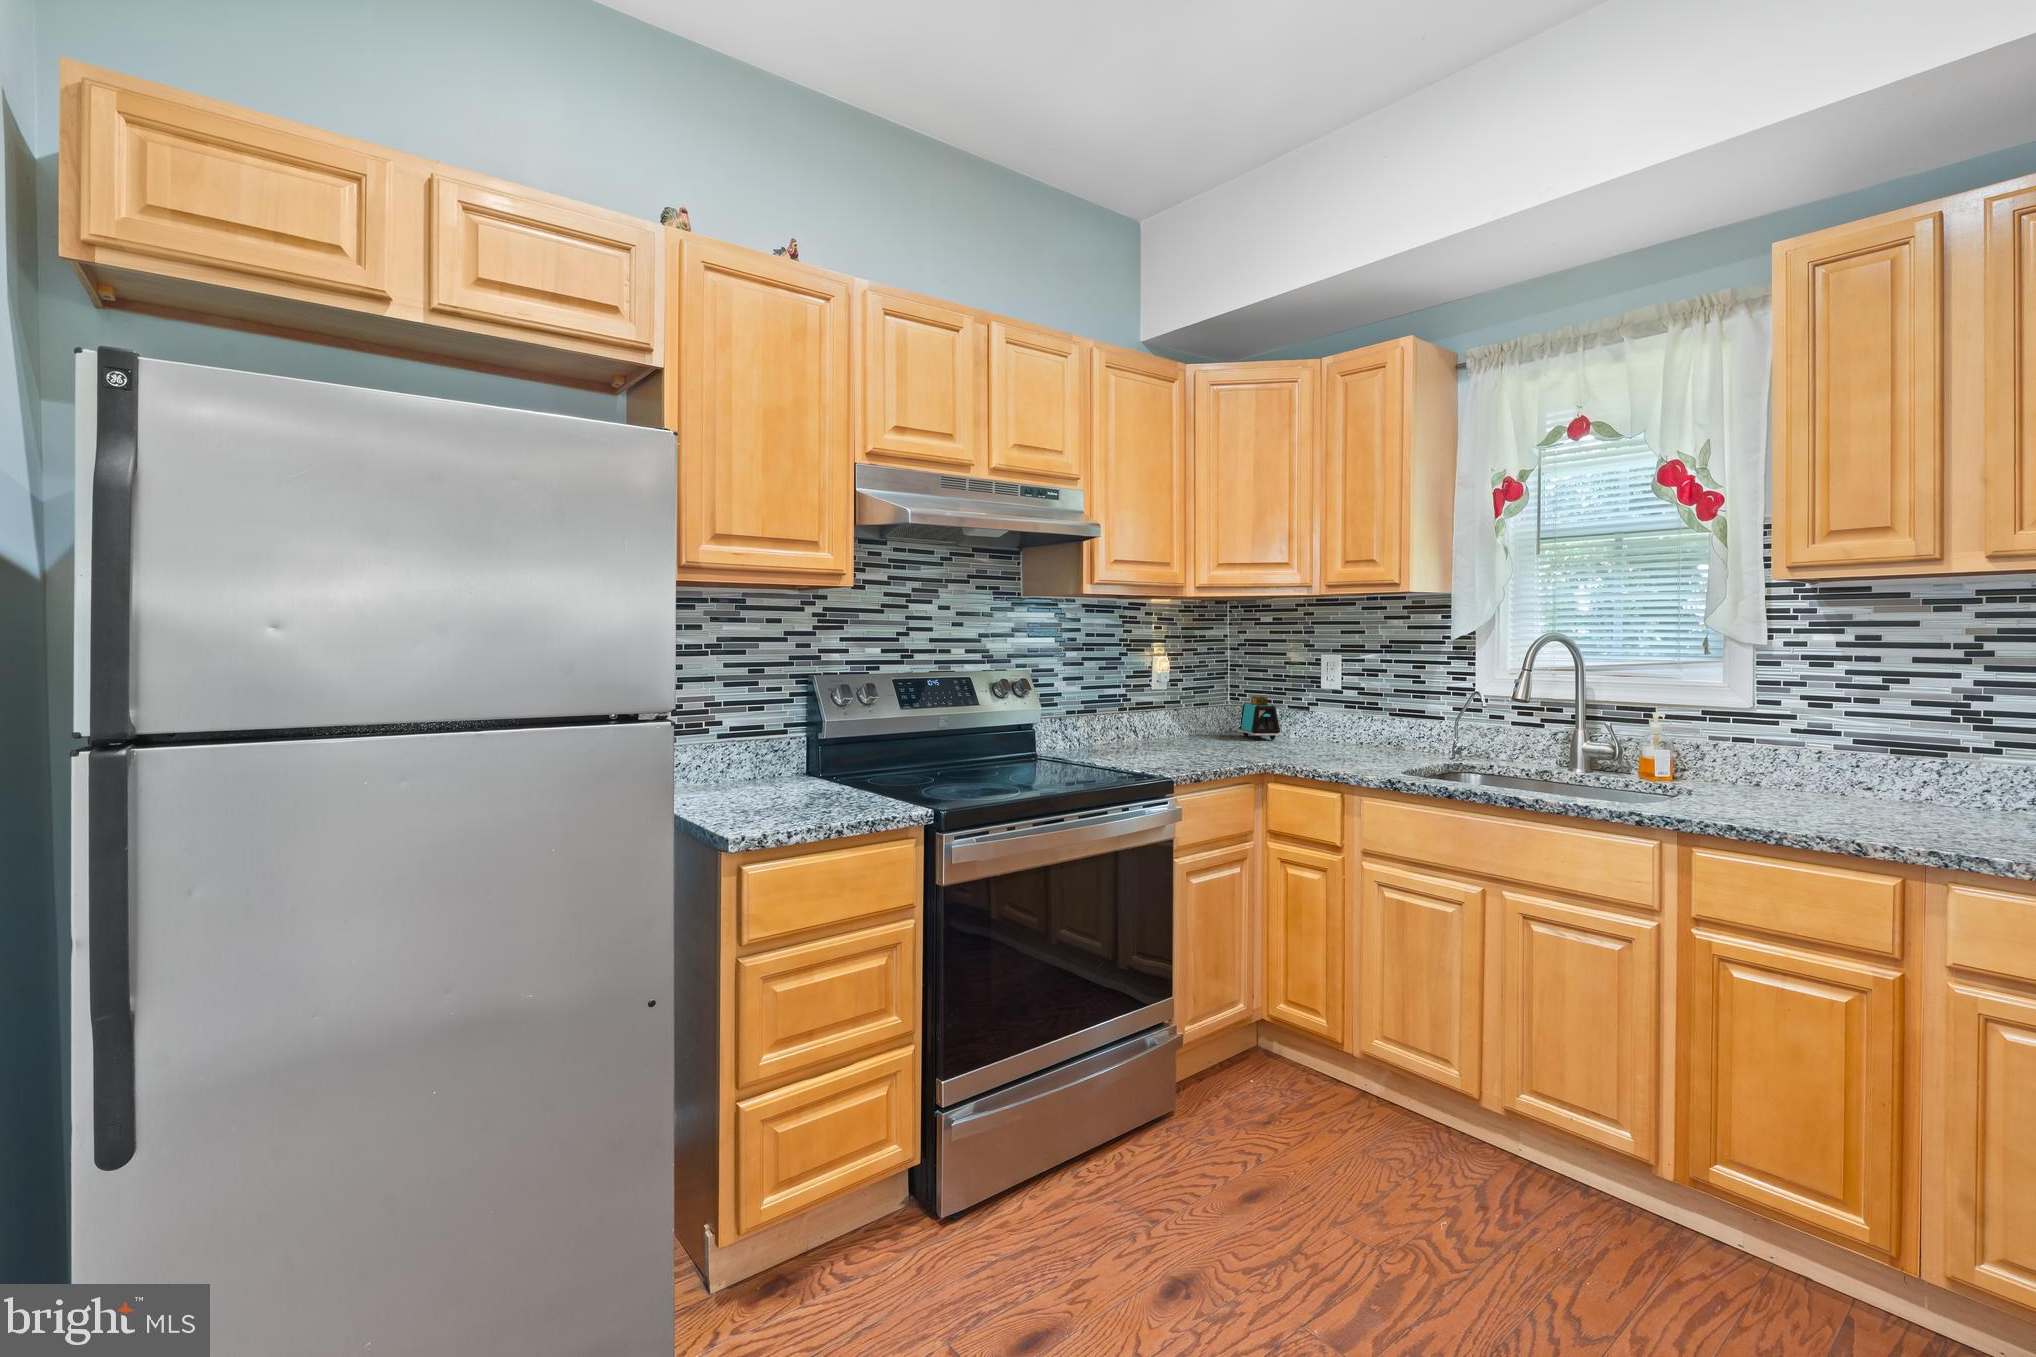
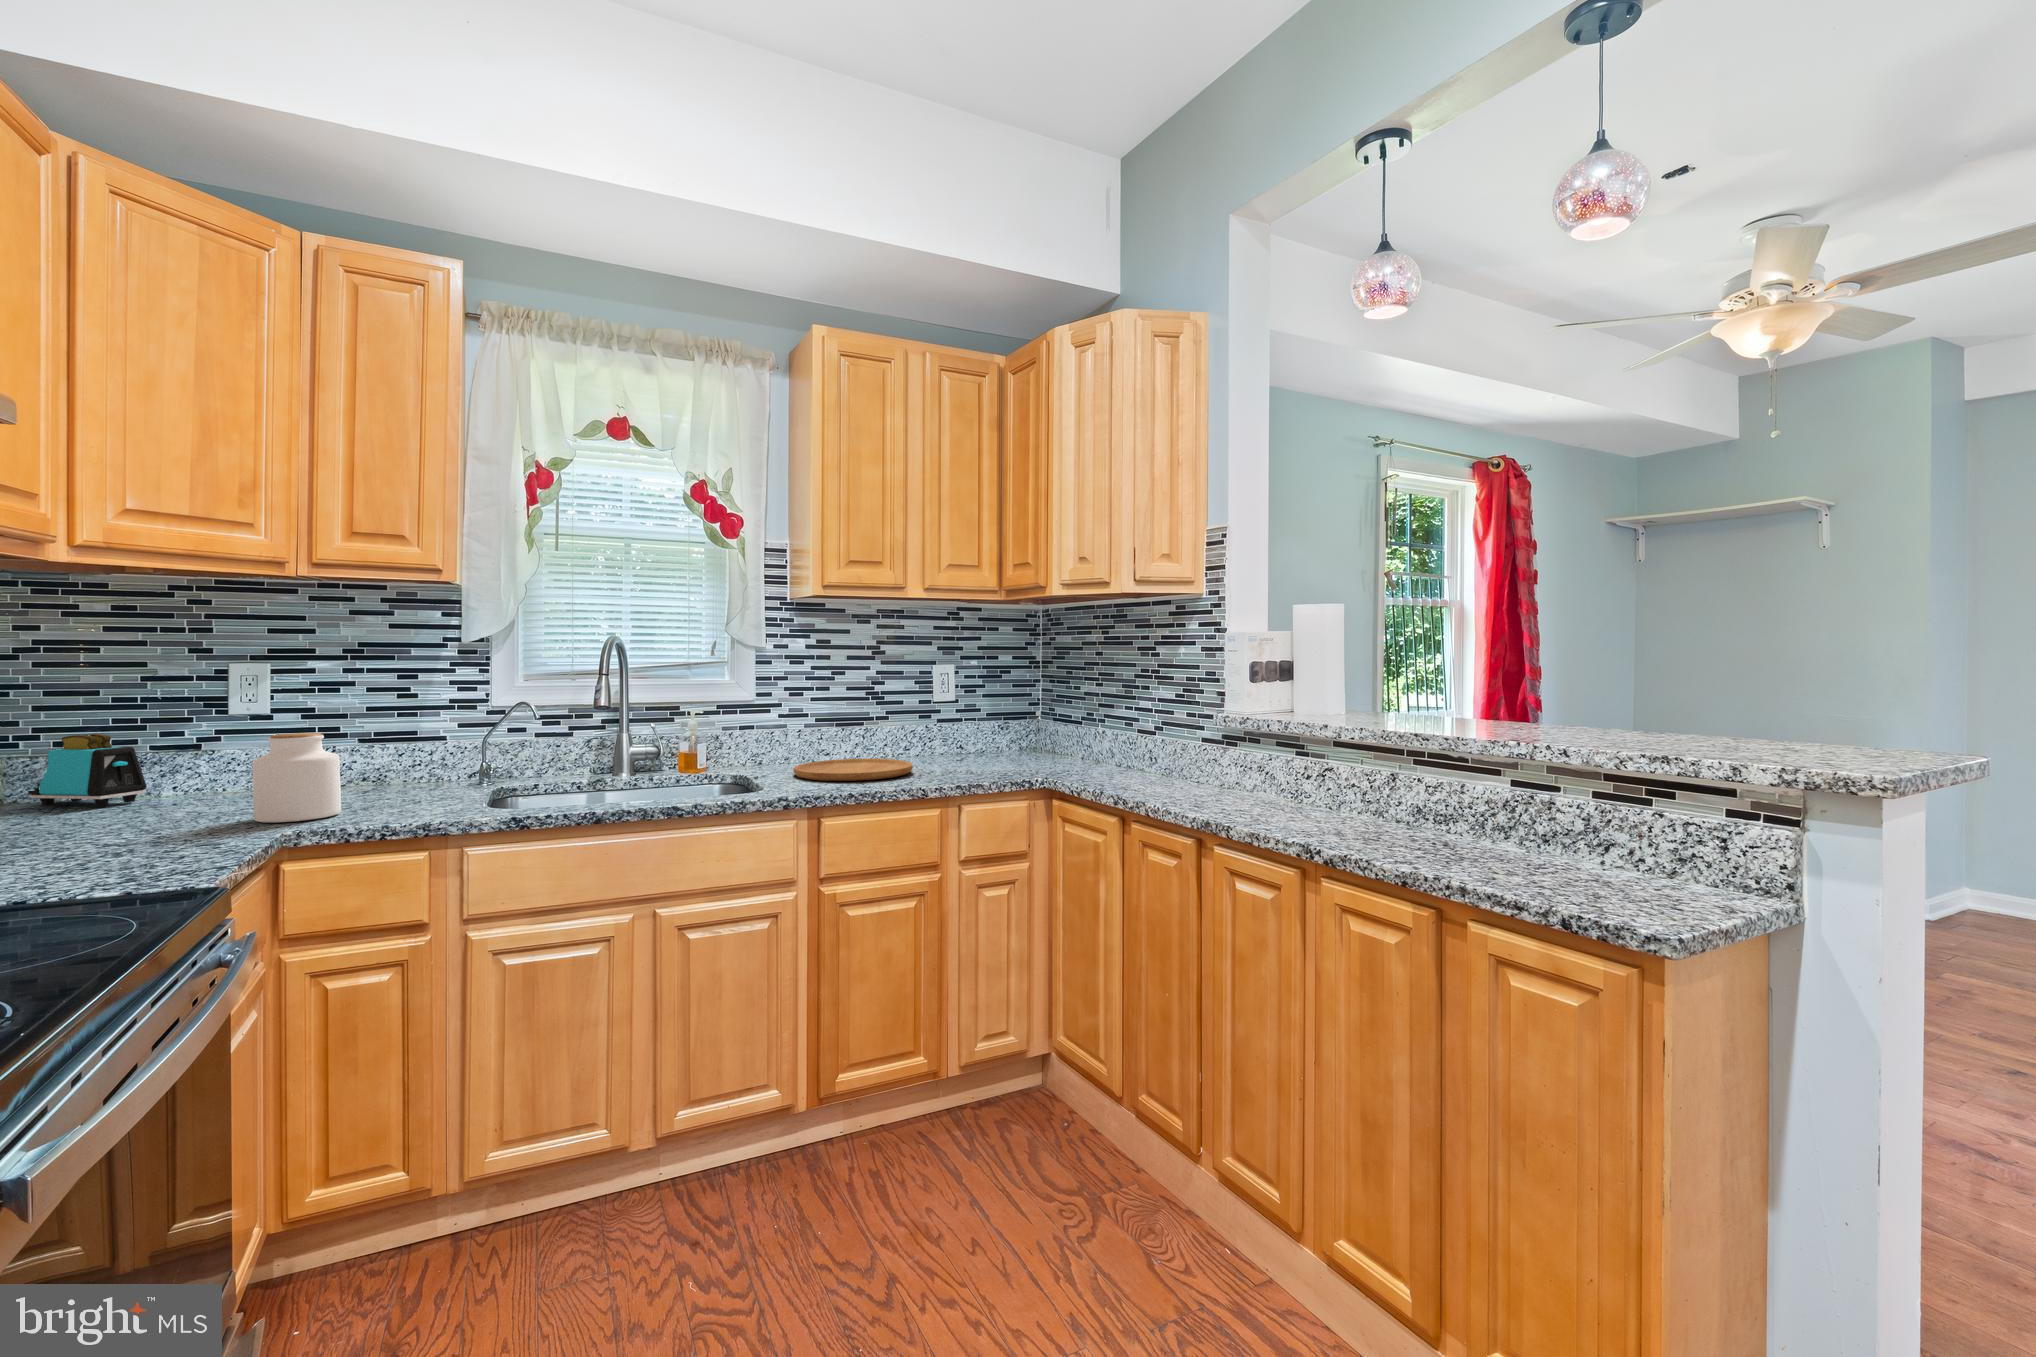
jar: none [1279,703,1327,761] -> present [252,733,341,823]
cutting board: none [1743,790,1955,825] -> present [794,759,913,781]

